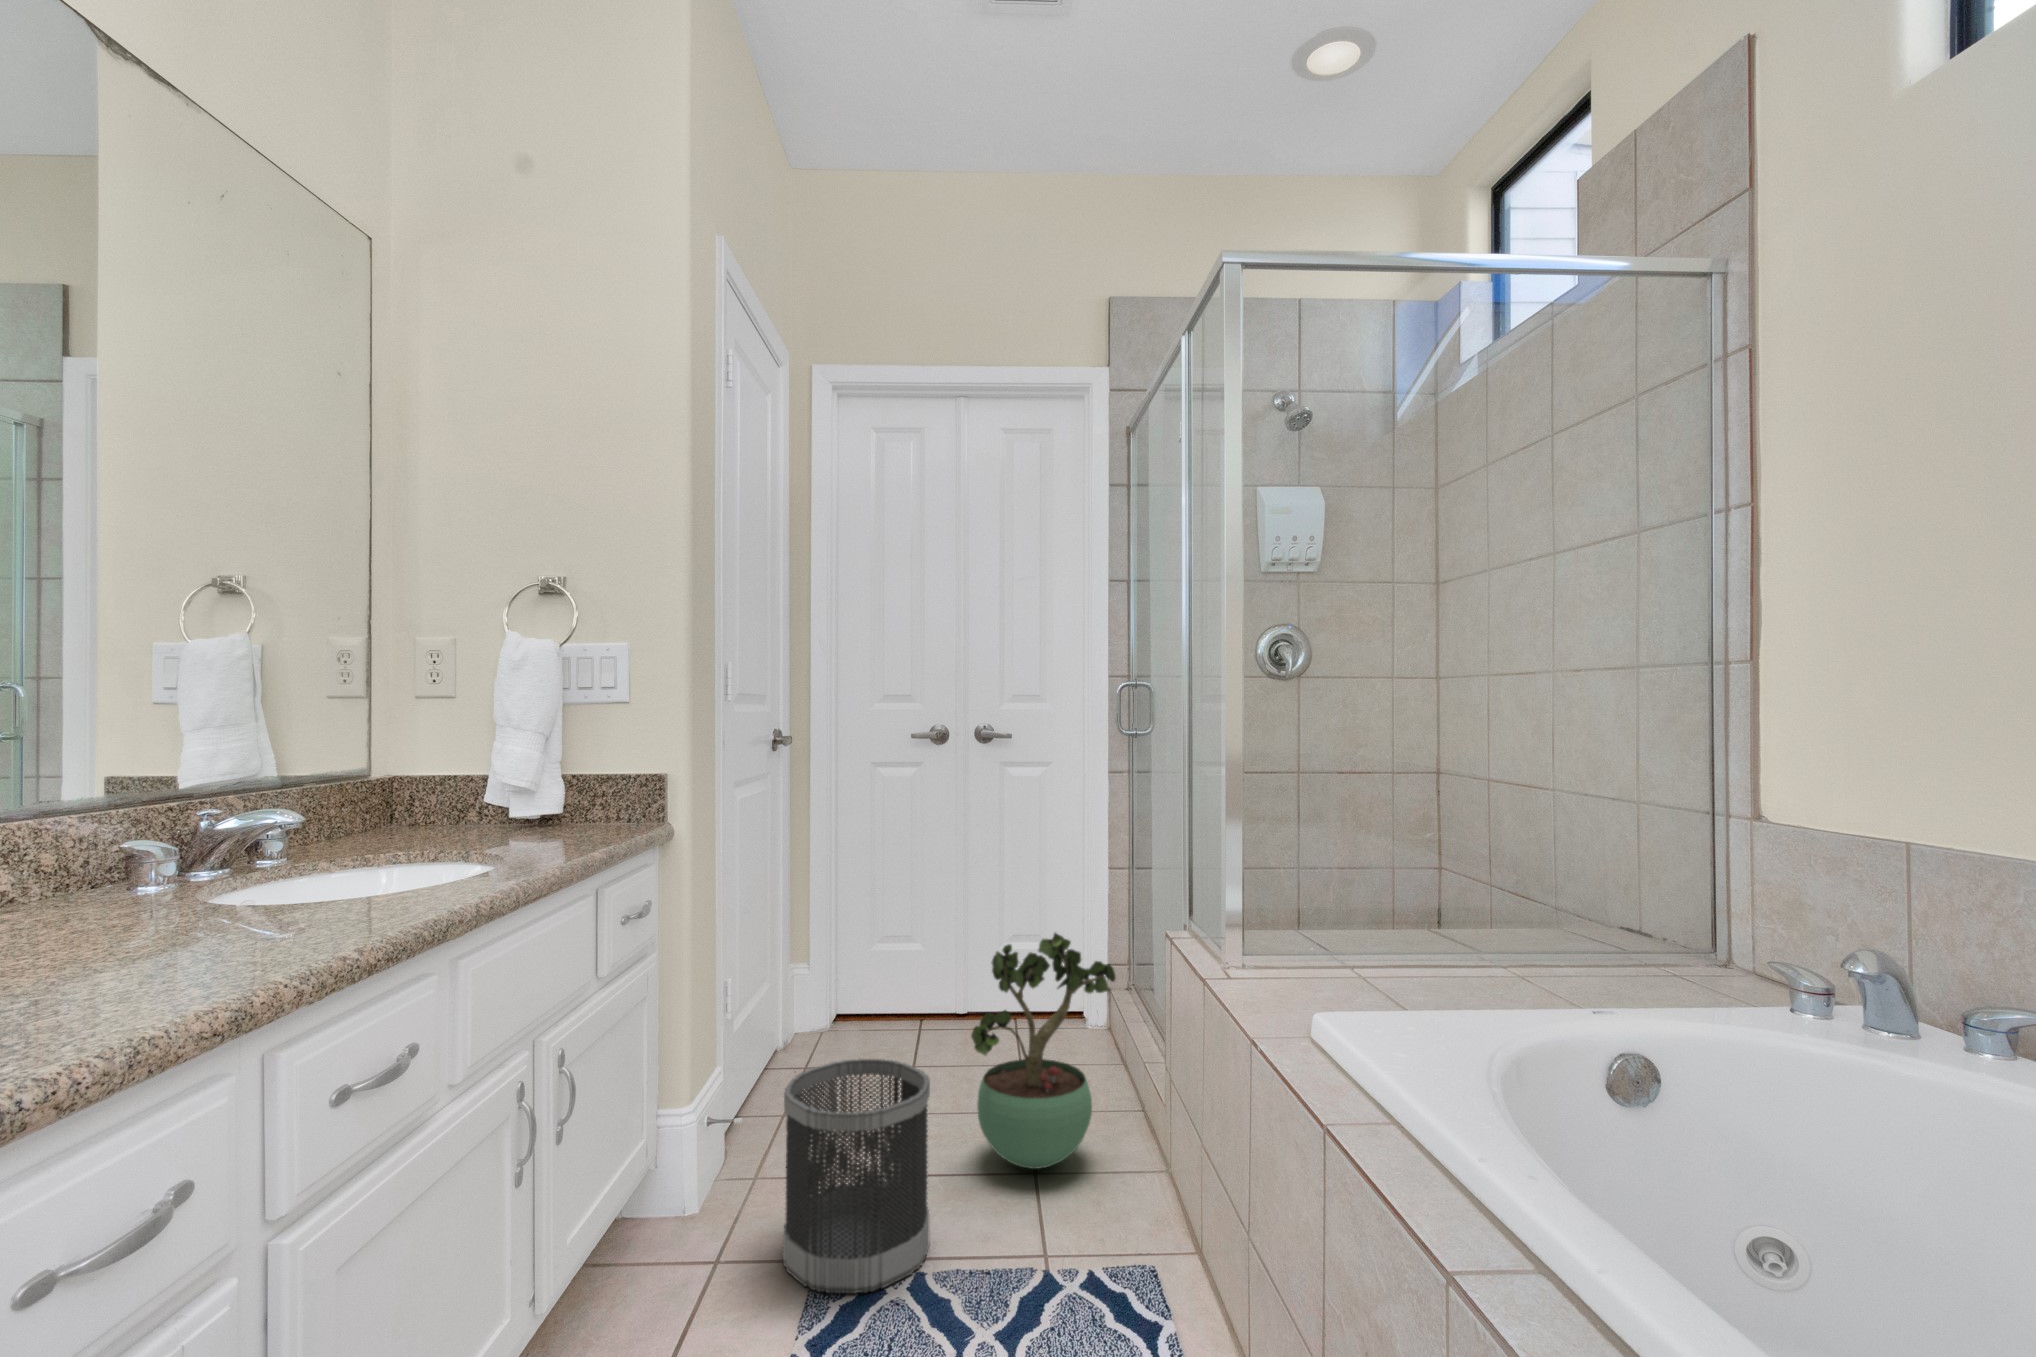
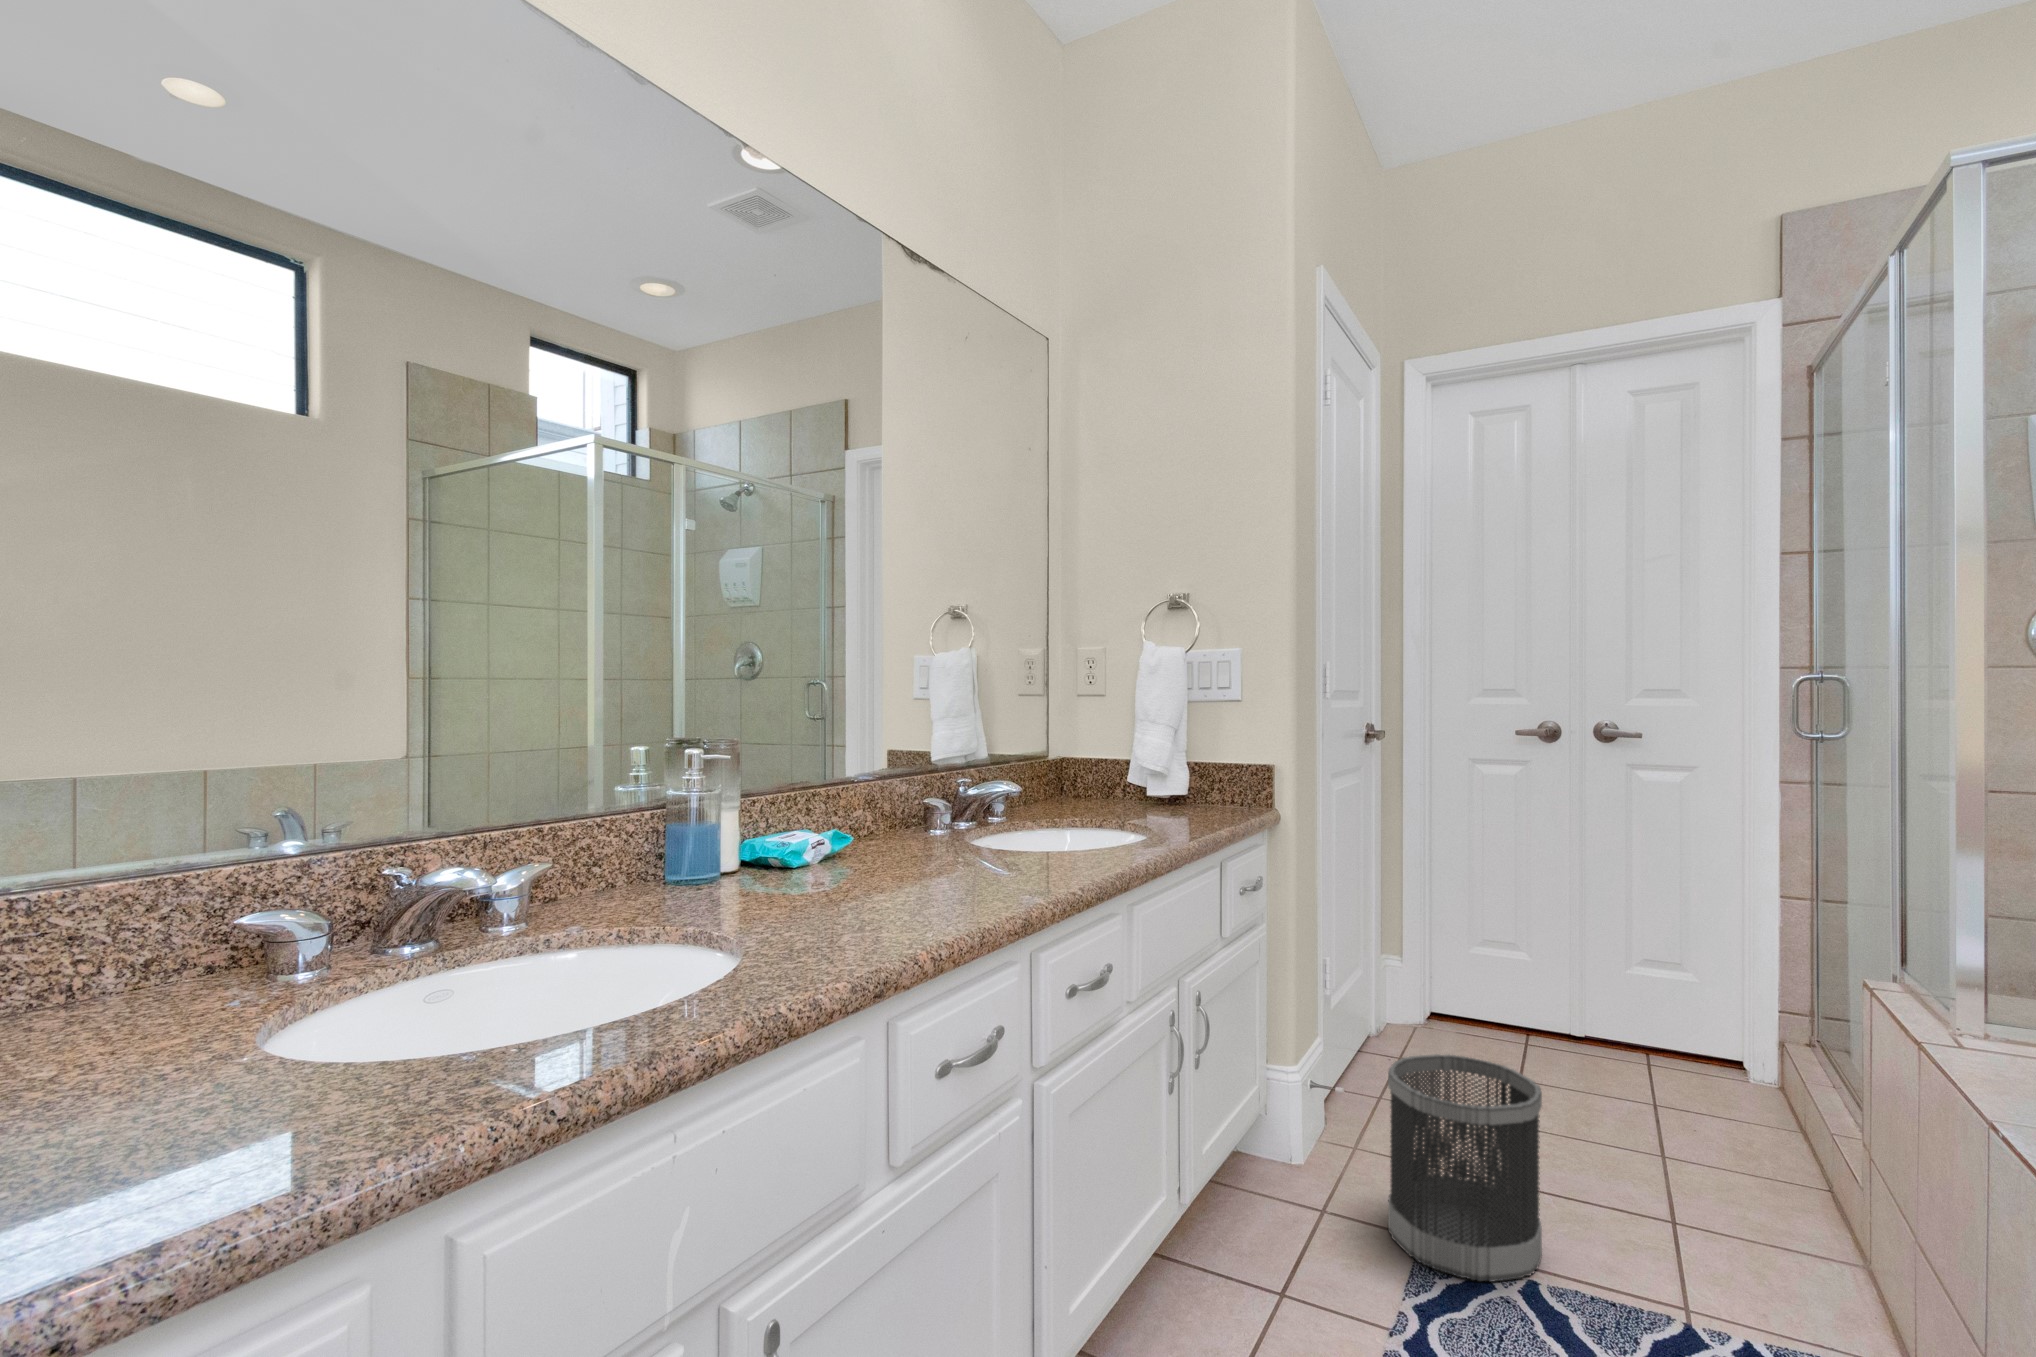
potted plant: present [971,933,1116,1169] -> none [1591,962,1783,1218]

